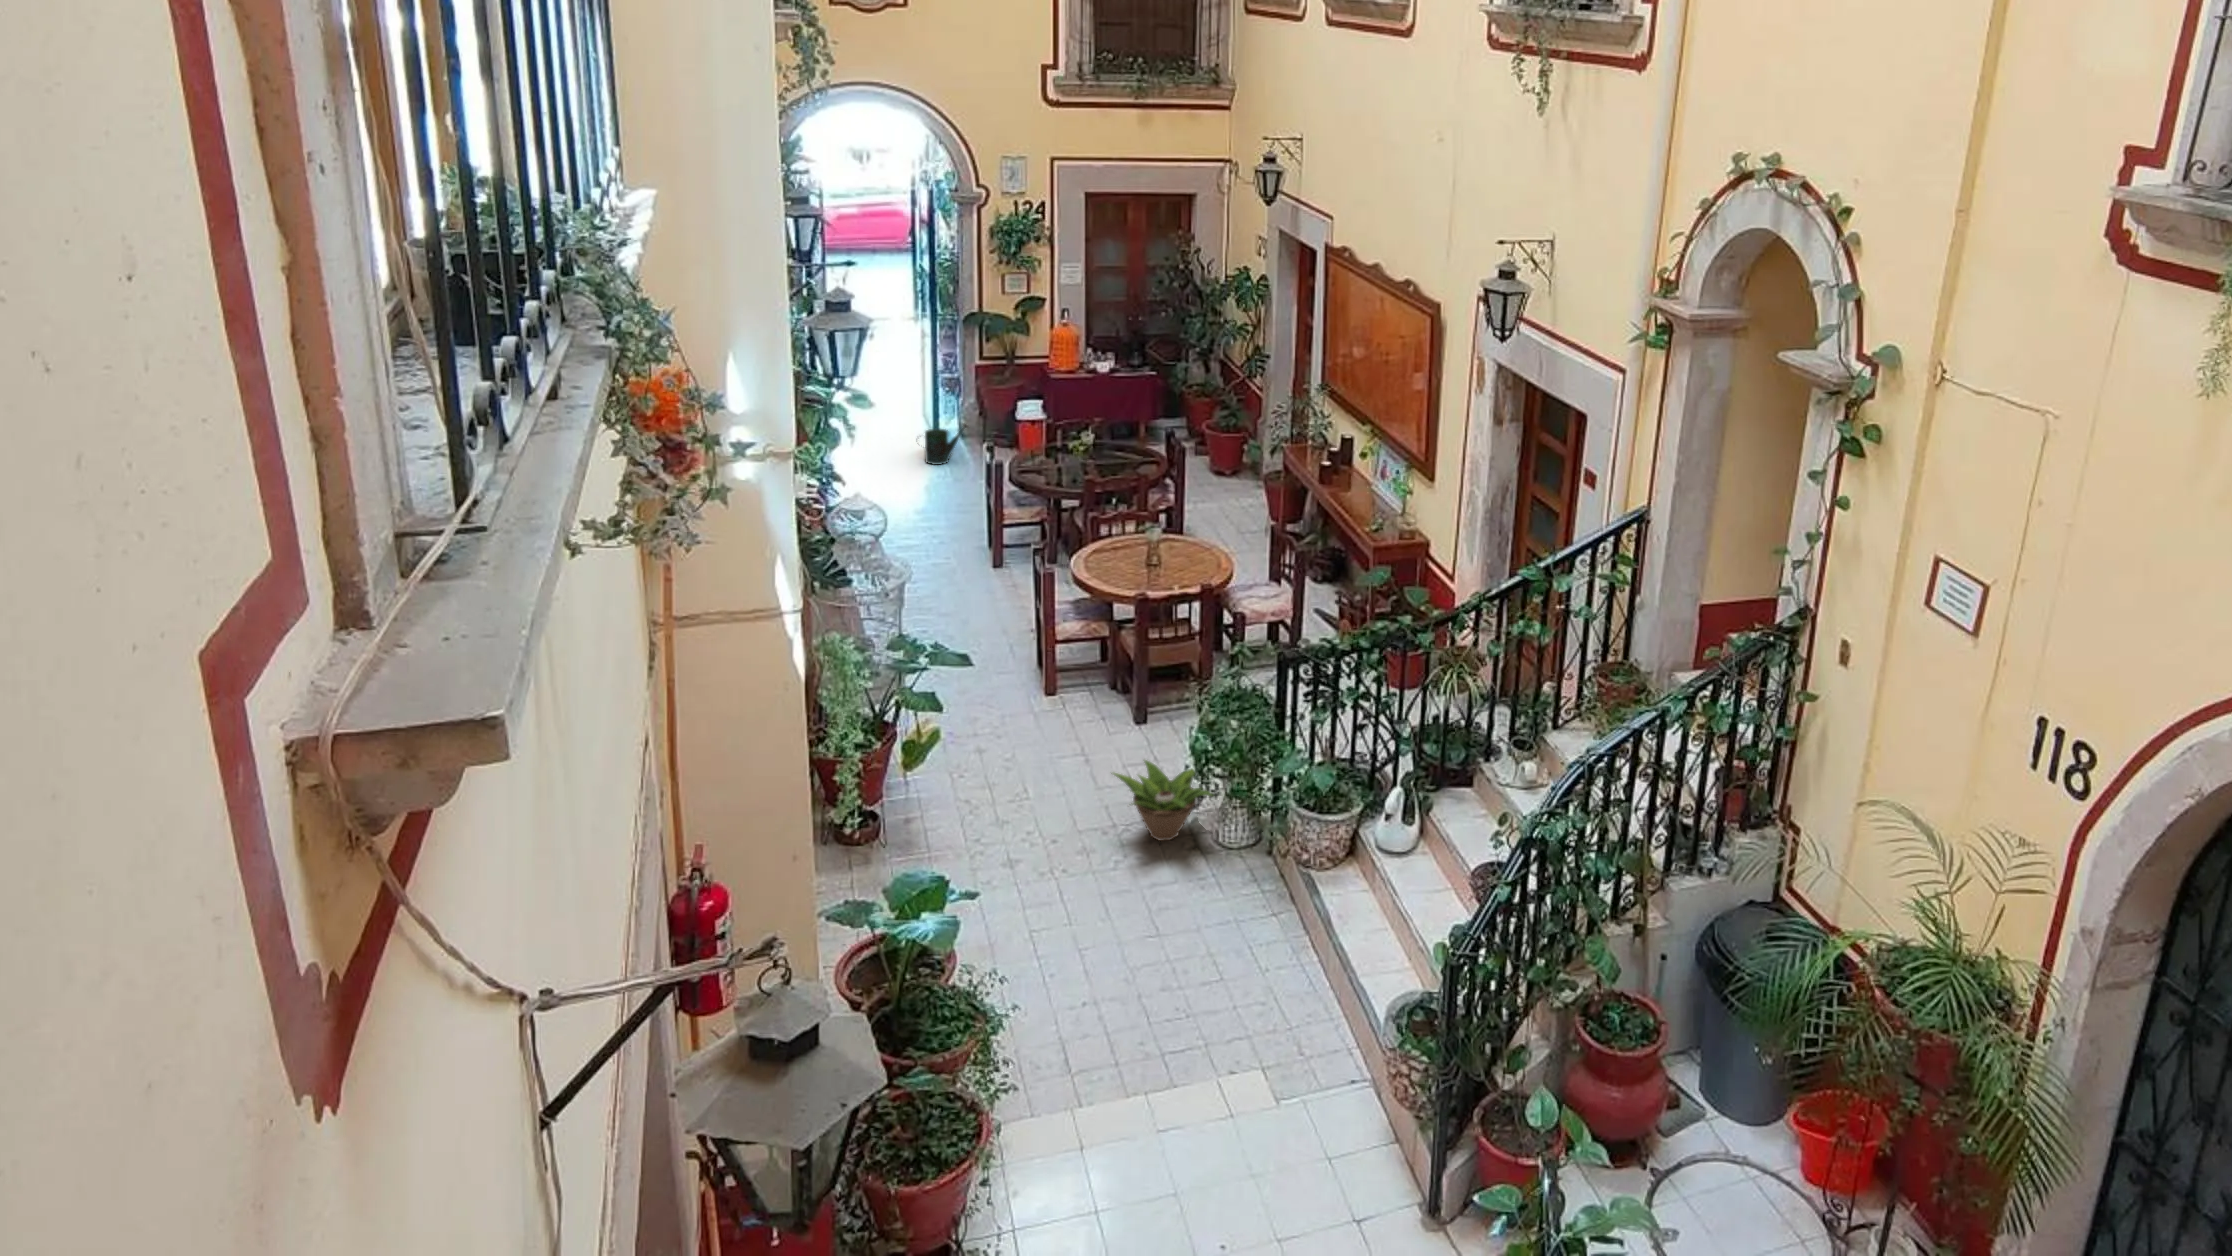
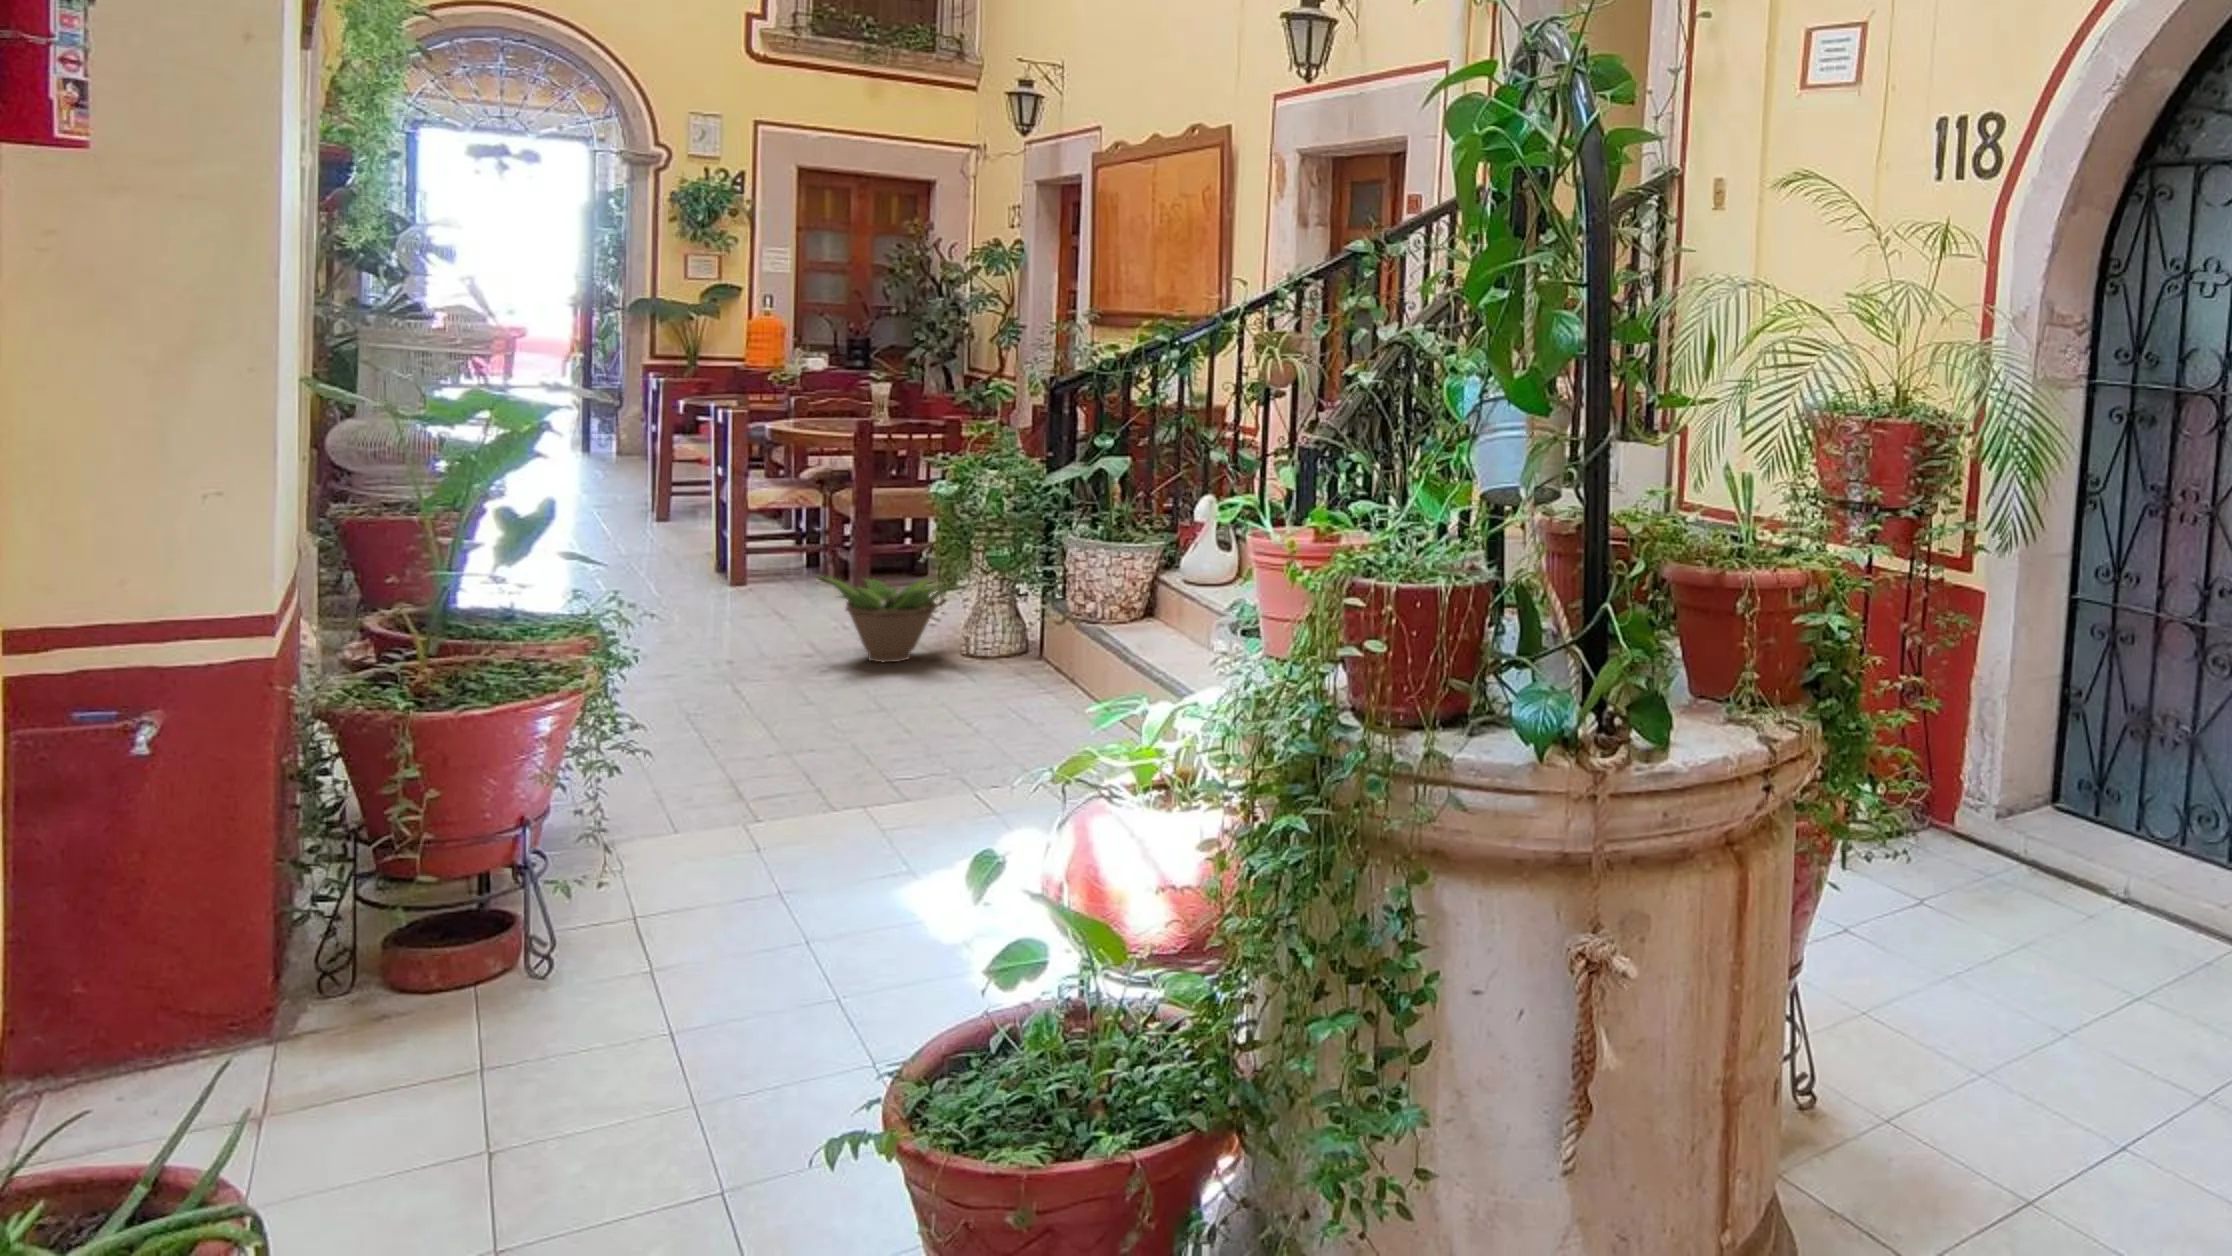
watering can: present [925,424,968,465] -> none [556,437,632,484]

